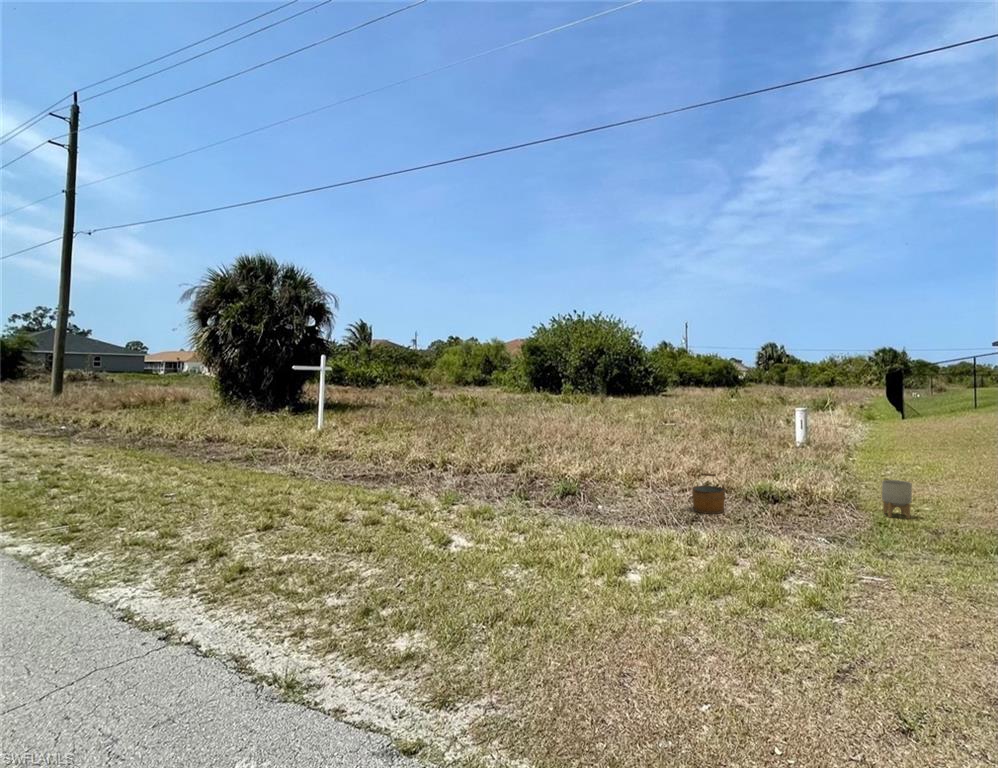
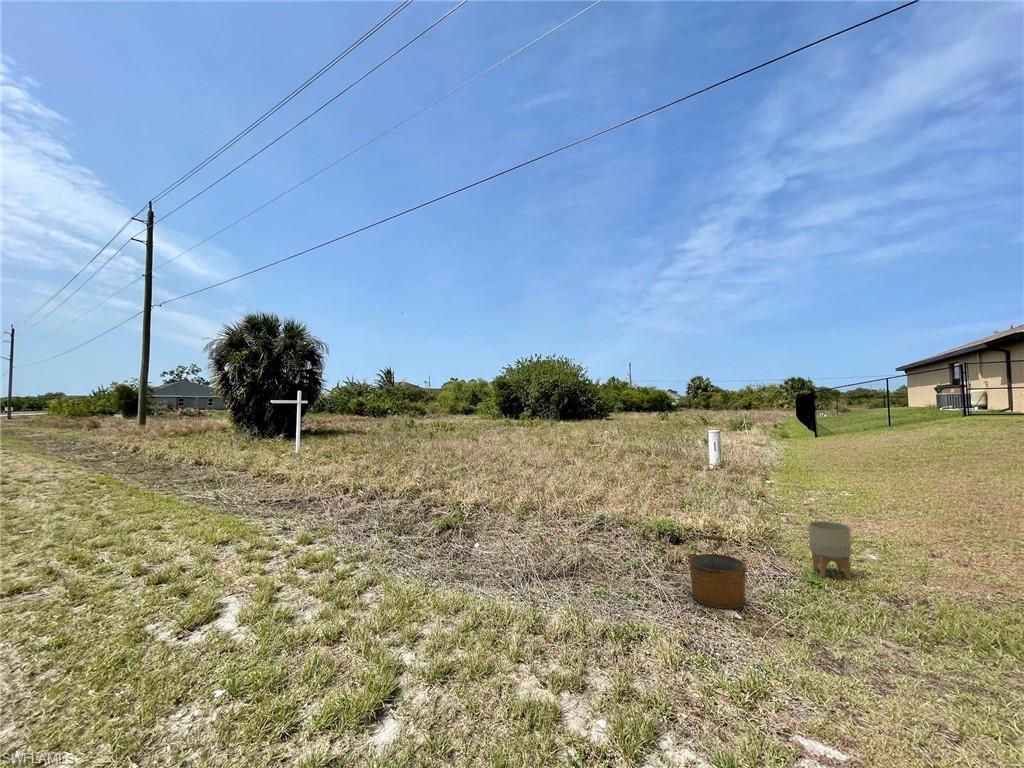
bucket: present [692,473,725,514] -> present [689,535,747,609]

